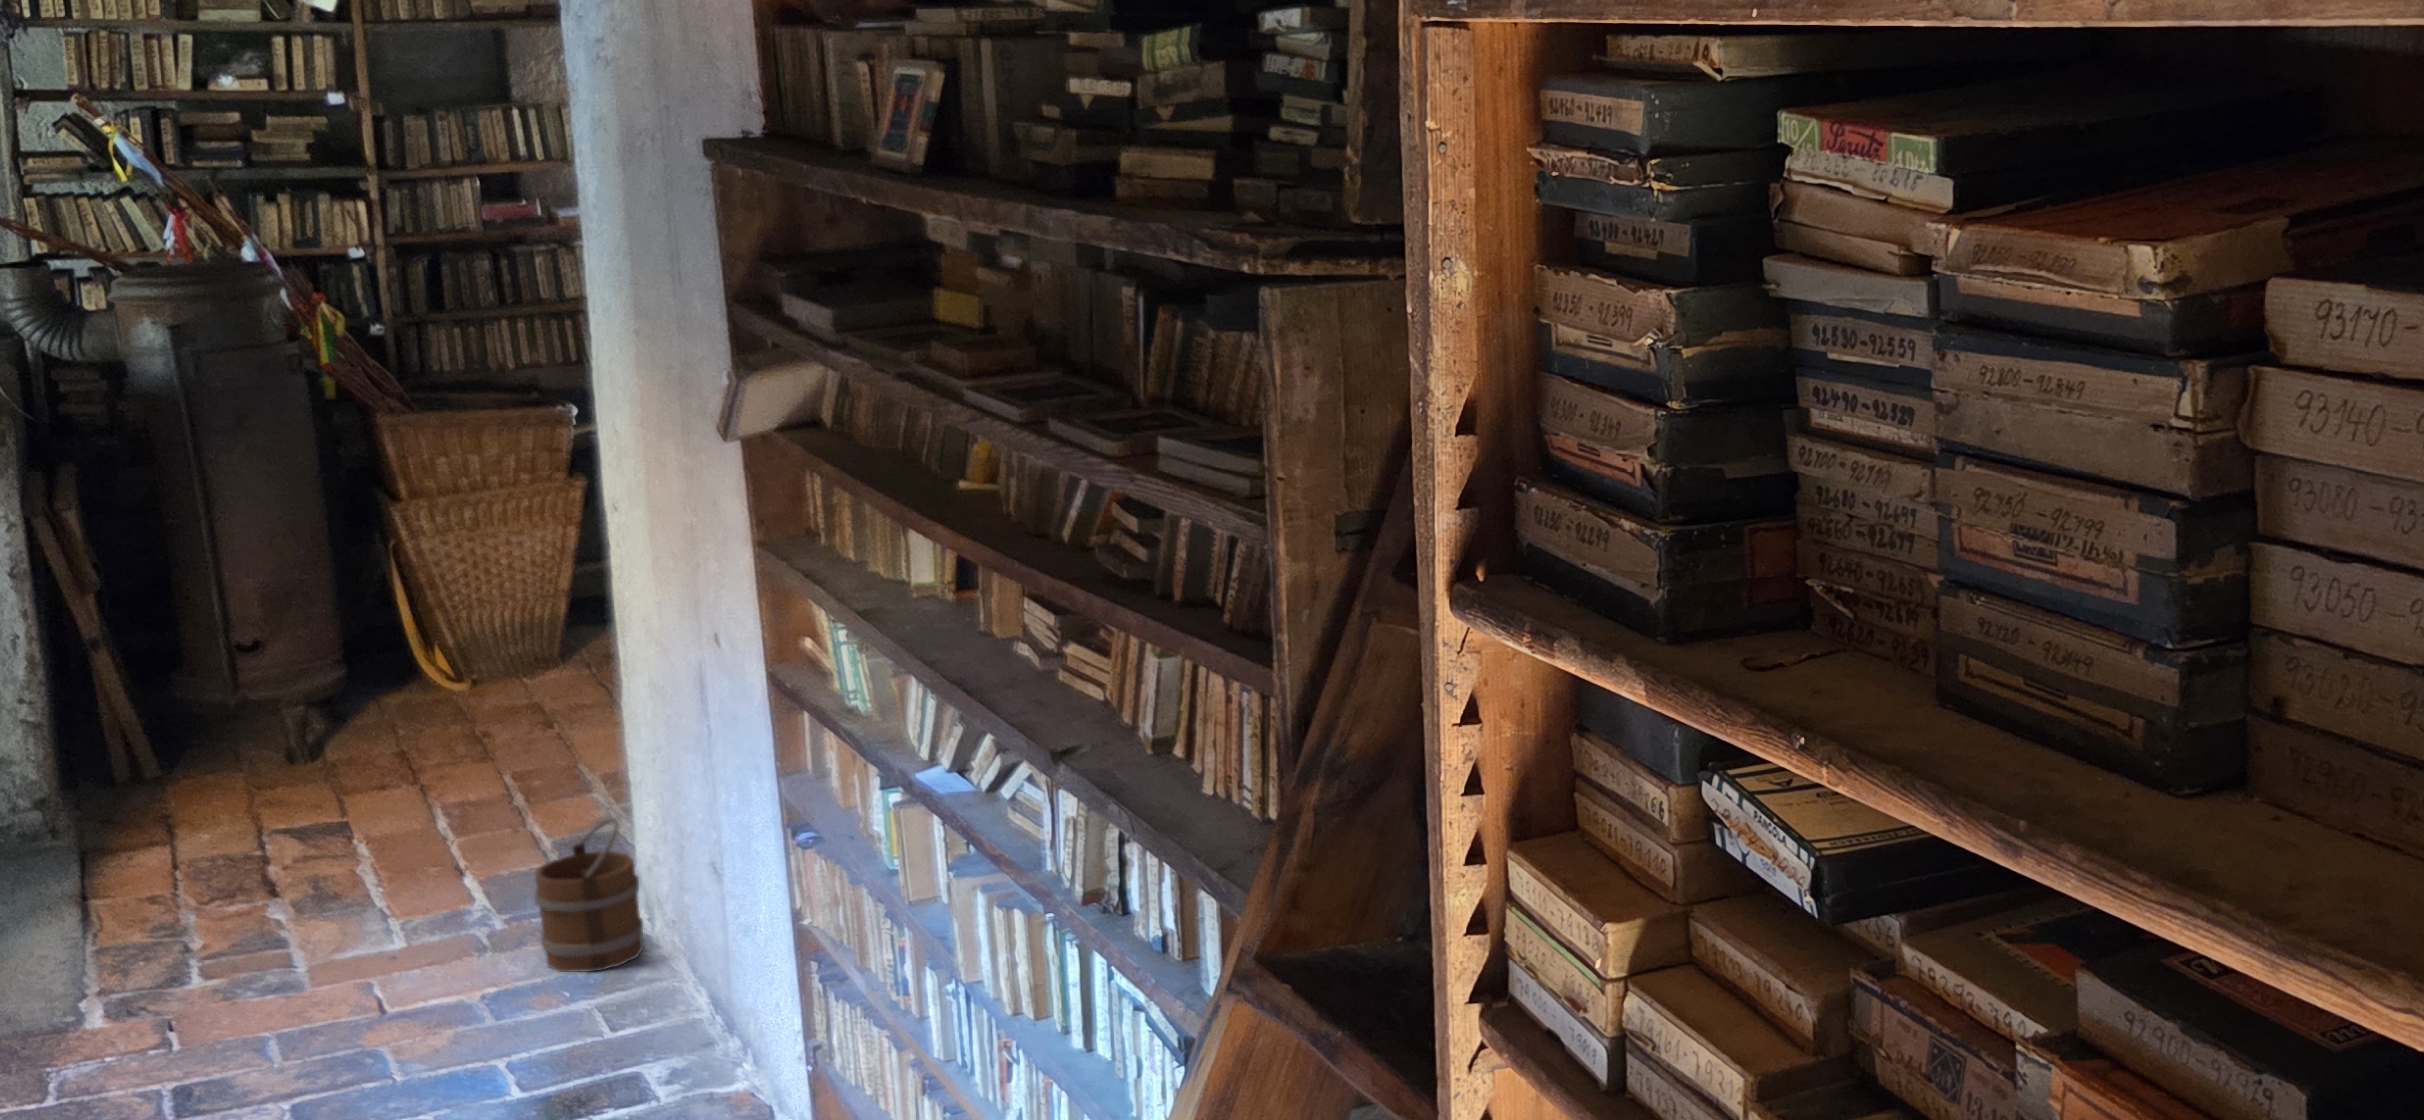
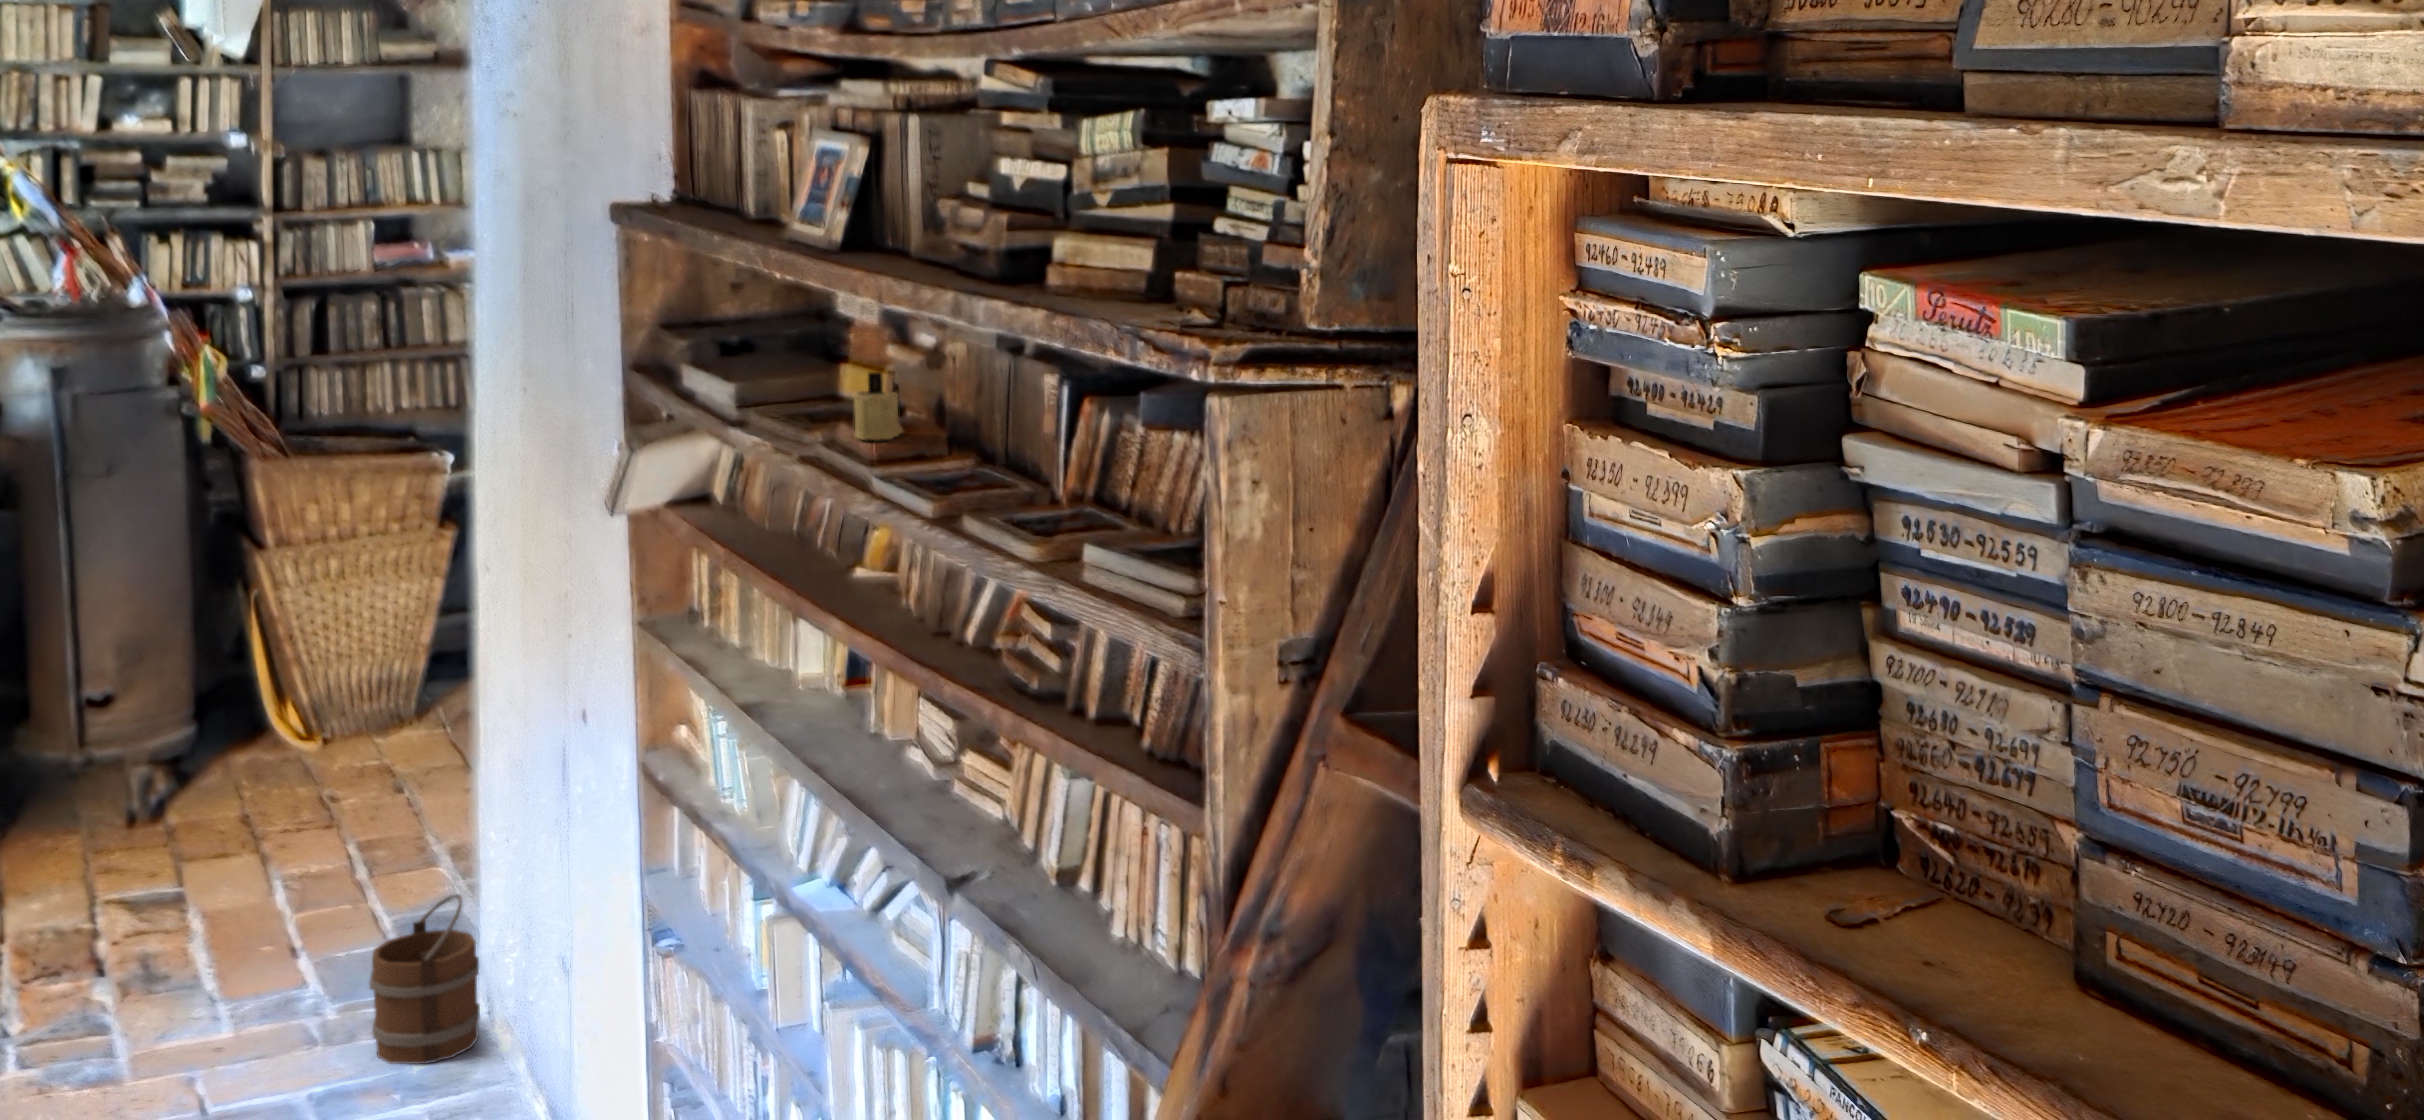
candle: none [946,287,998,352] -> present [853,372,903,440]

